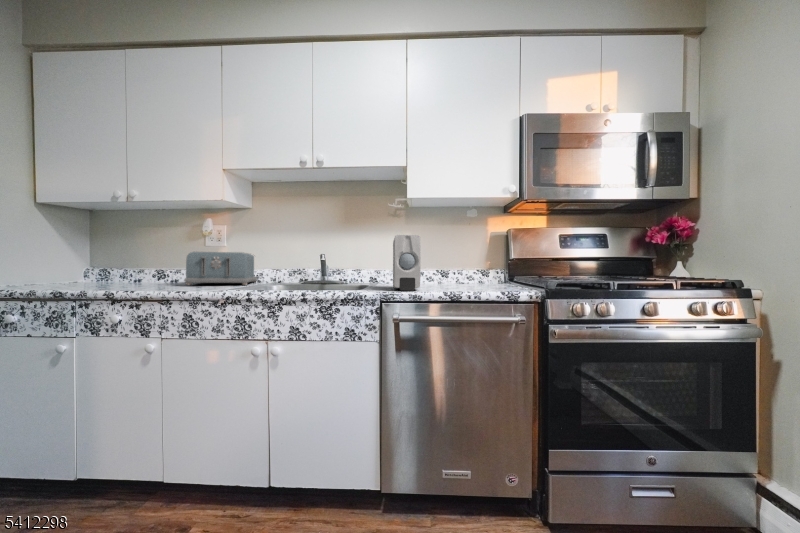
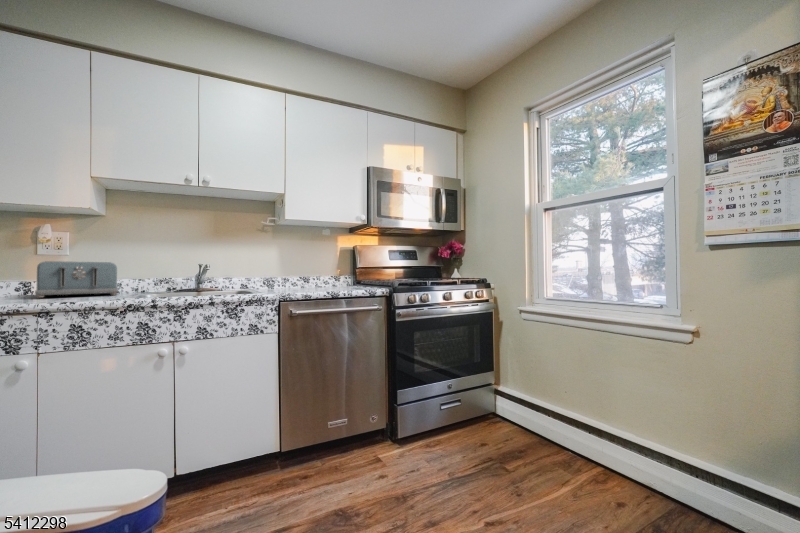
soap dispenser: present [393,235,421,291] -> none [276,249,304,293]

